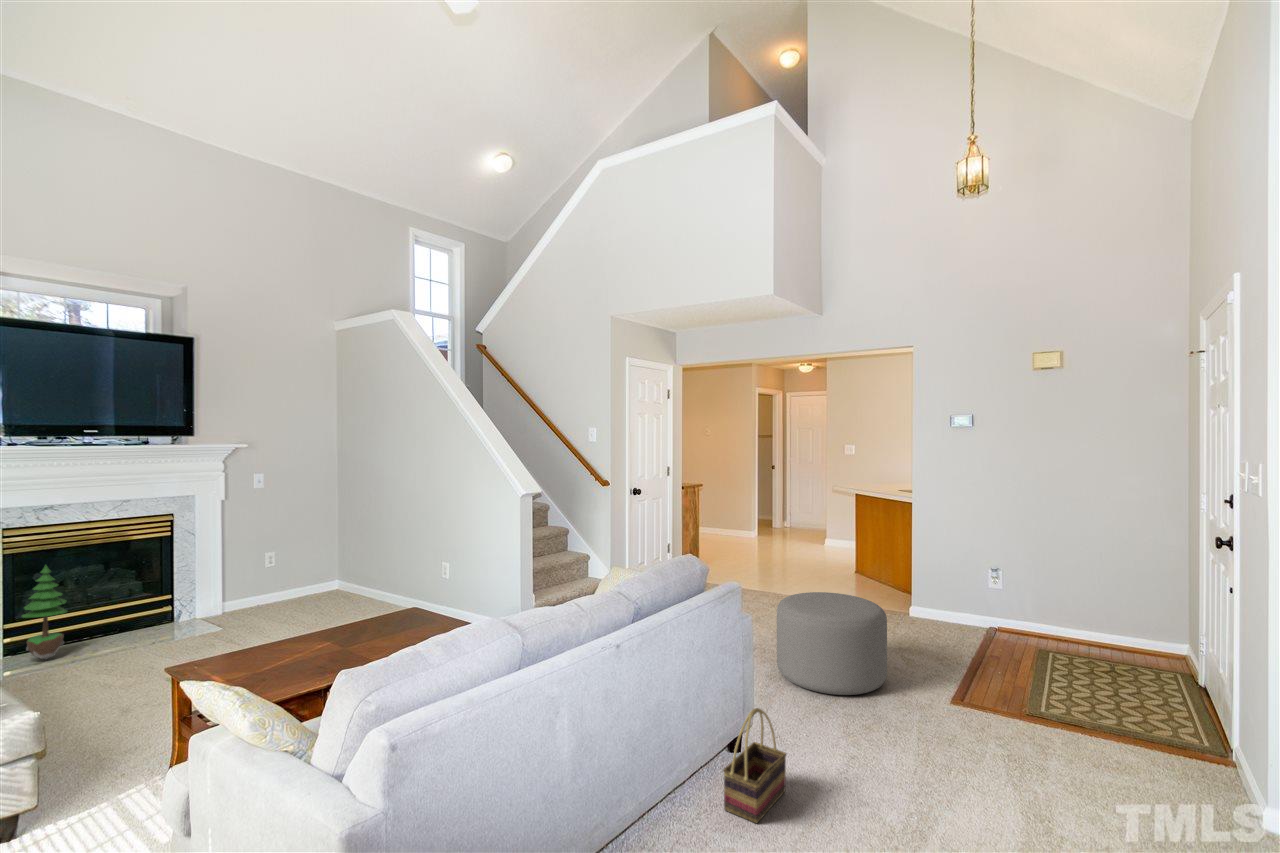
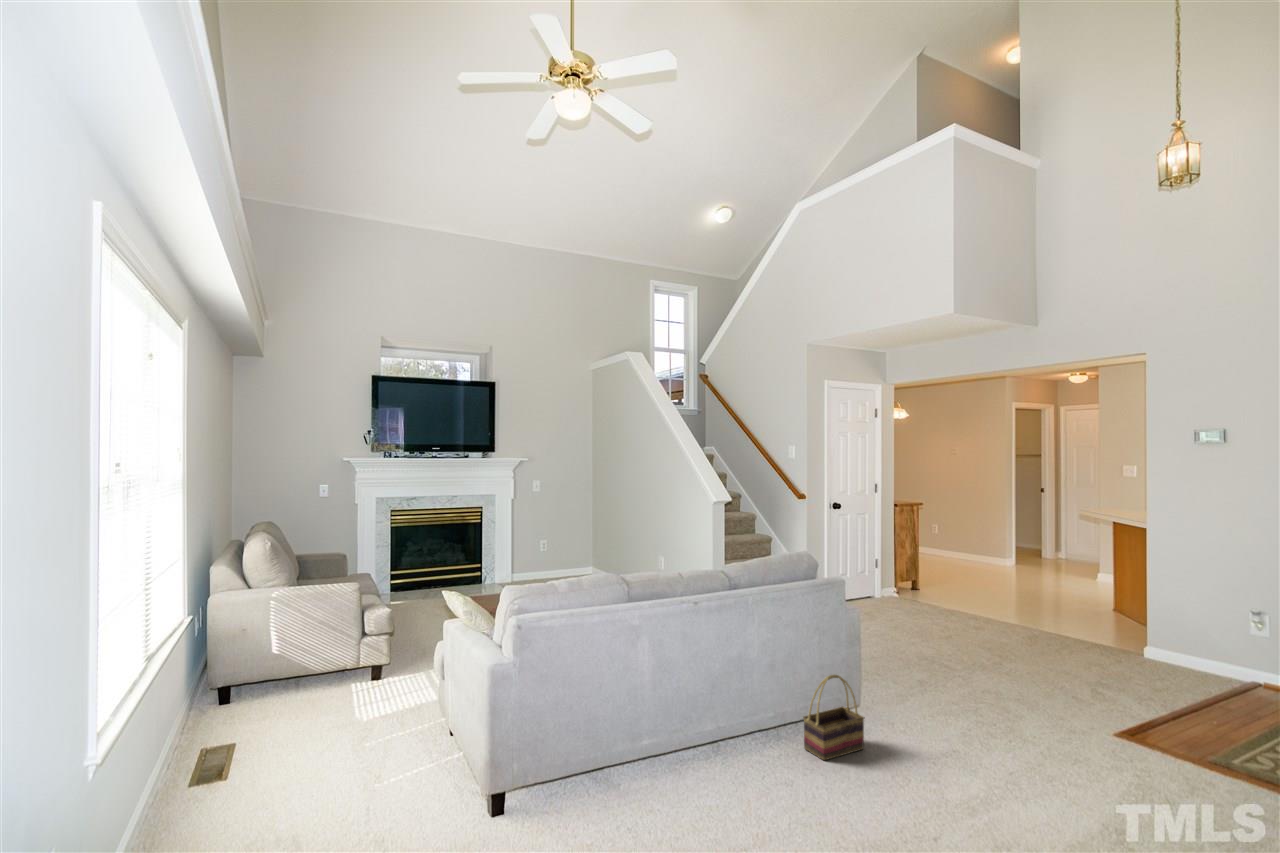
potted tree: present [22,565,67,660] -> none [400,535,424,598]
ottoman: present [777,592,887,695] -> none [925,607,1040,705]

